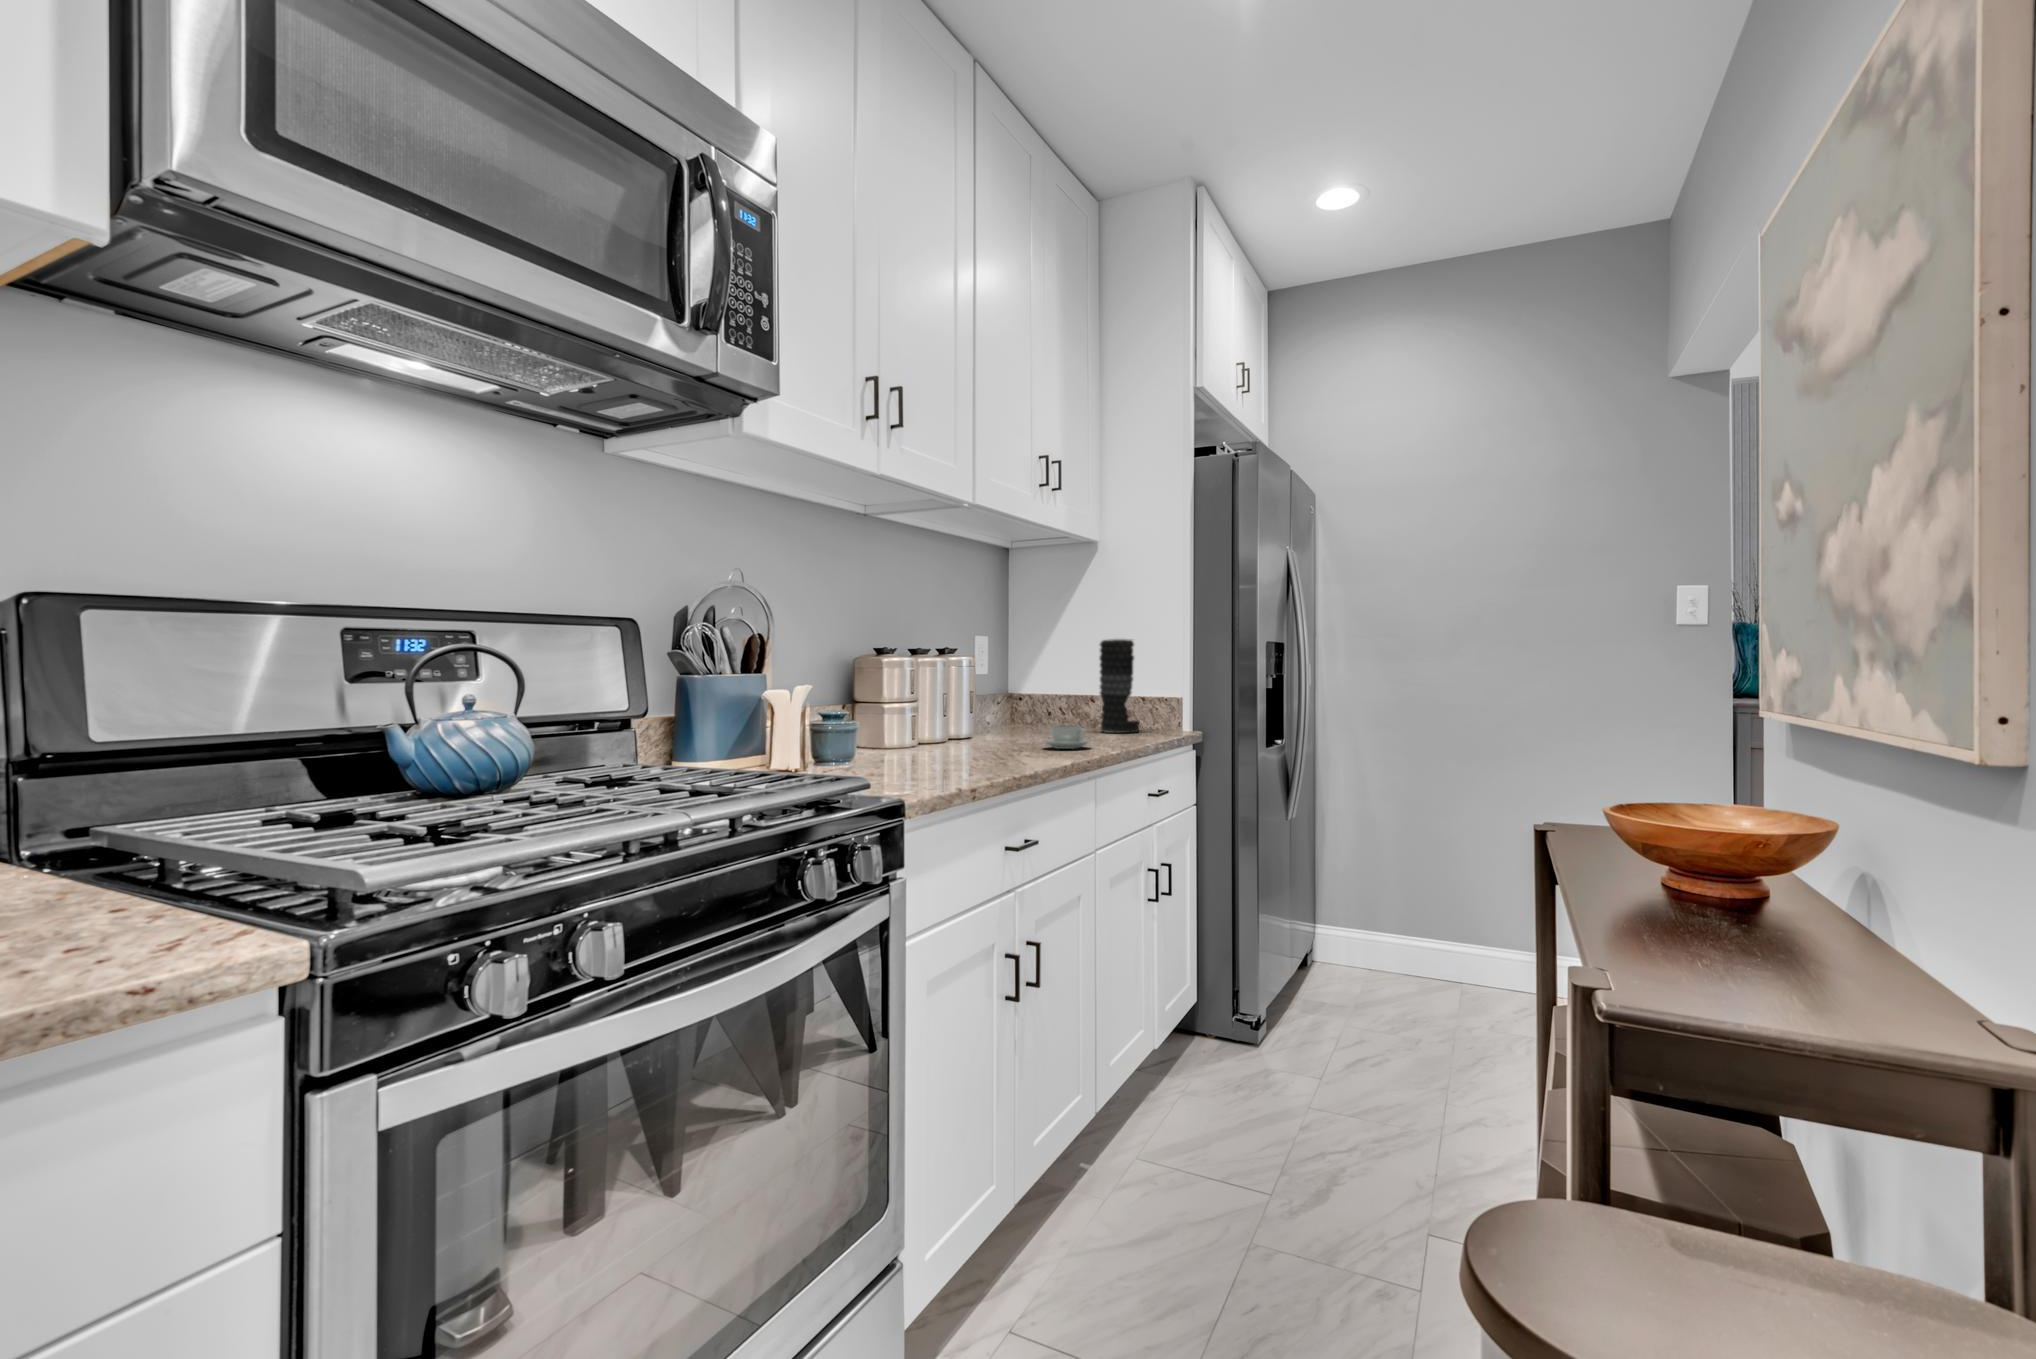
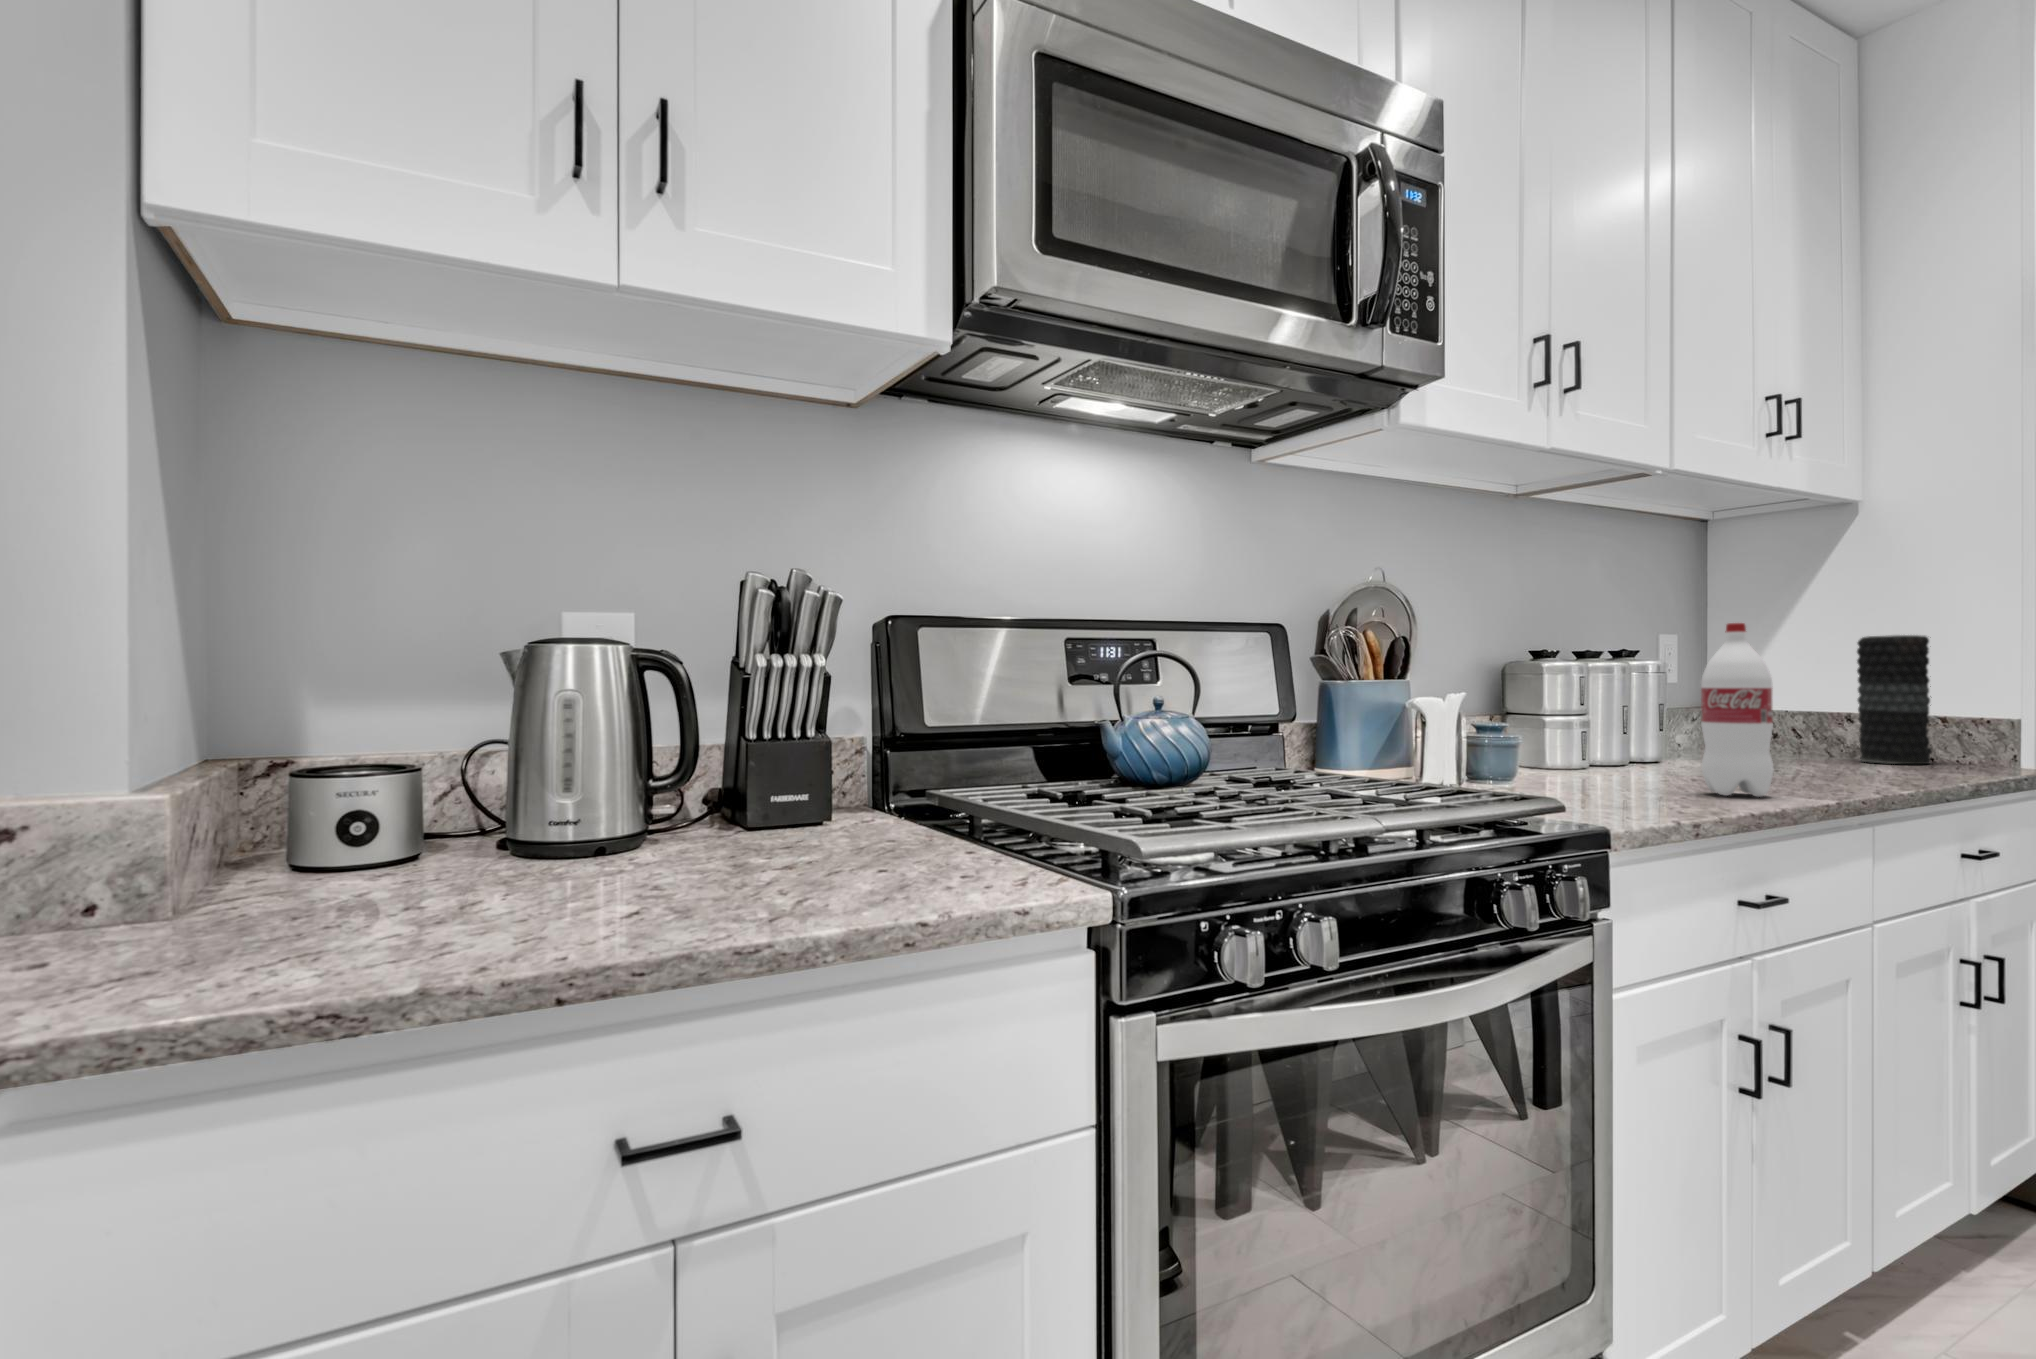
bottle: none [987,628,1034,766] -> present [1701,623,1773,797]
coffee cup: present [1043,725,1090,749] -> none [1774,749,1858,781]

